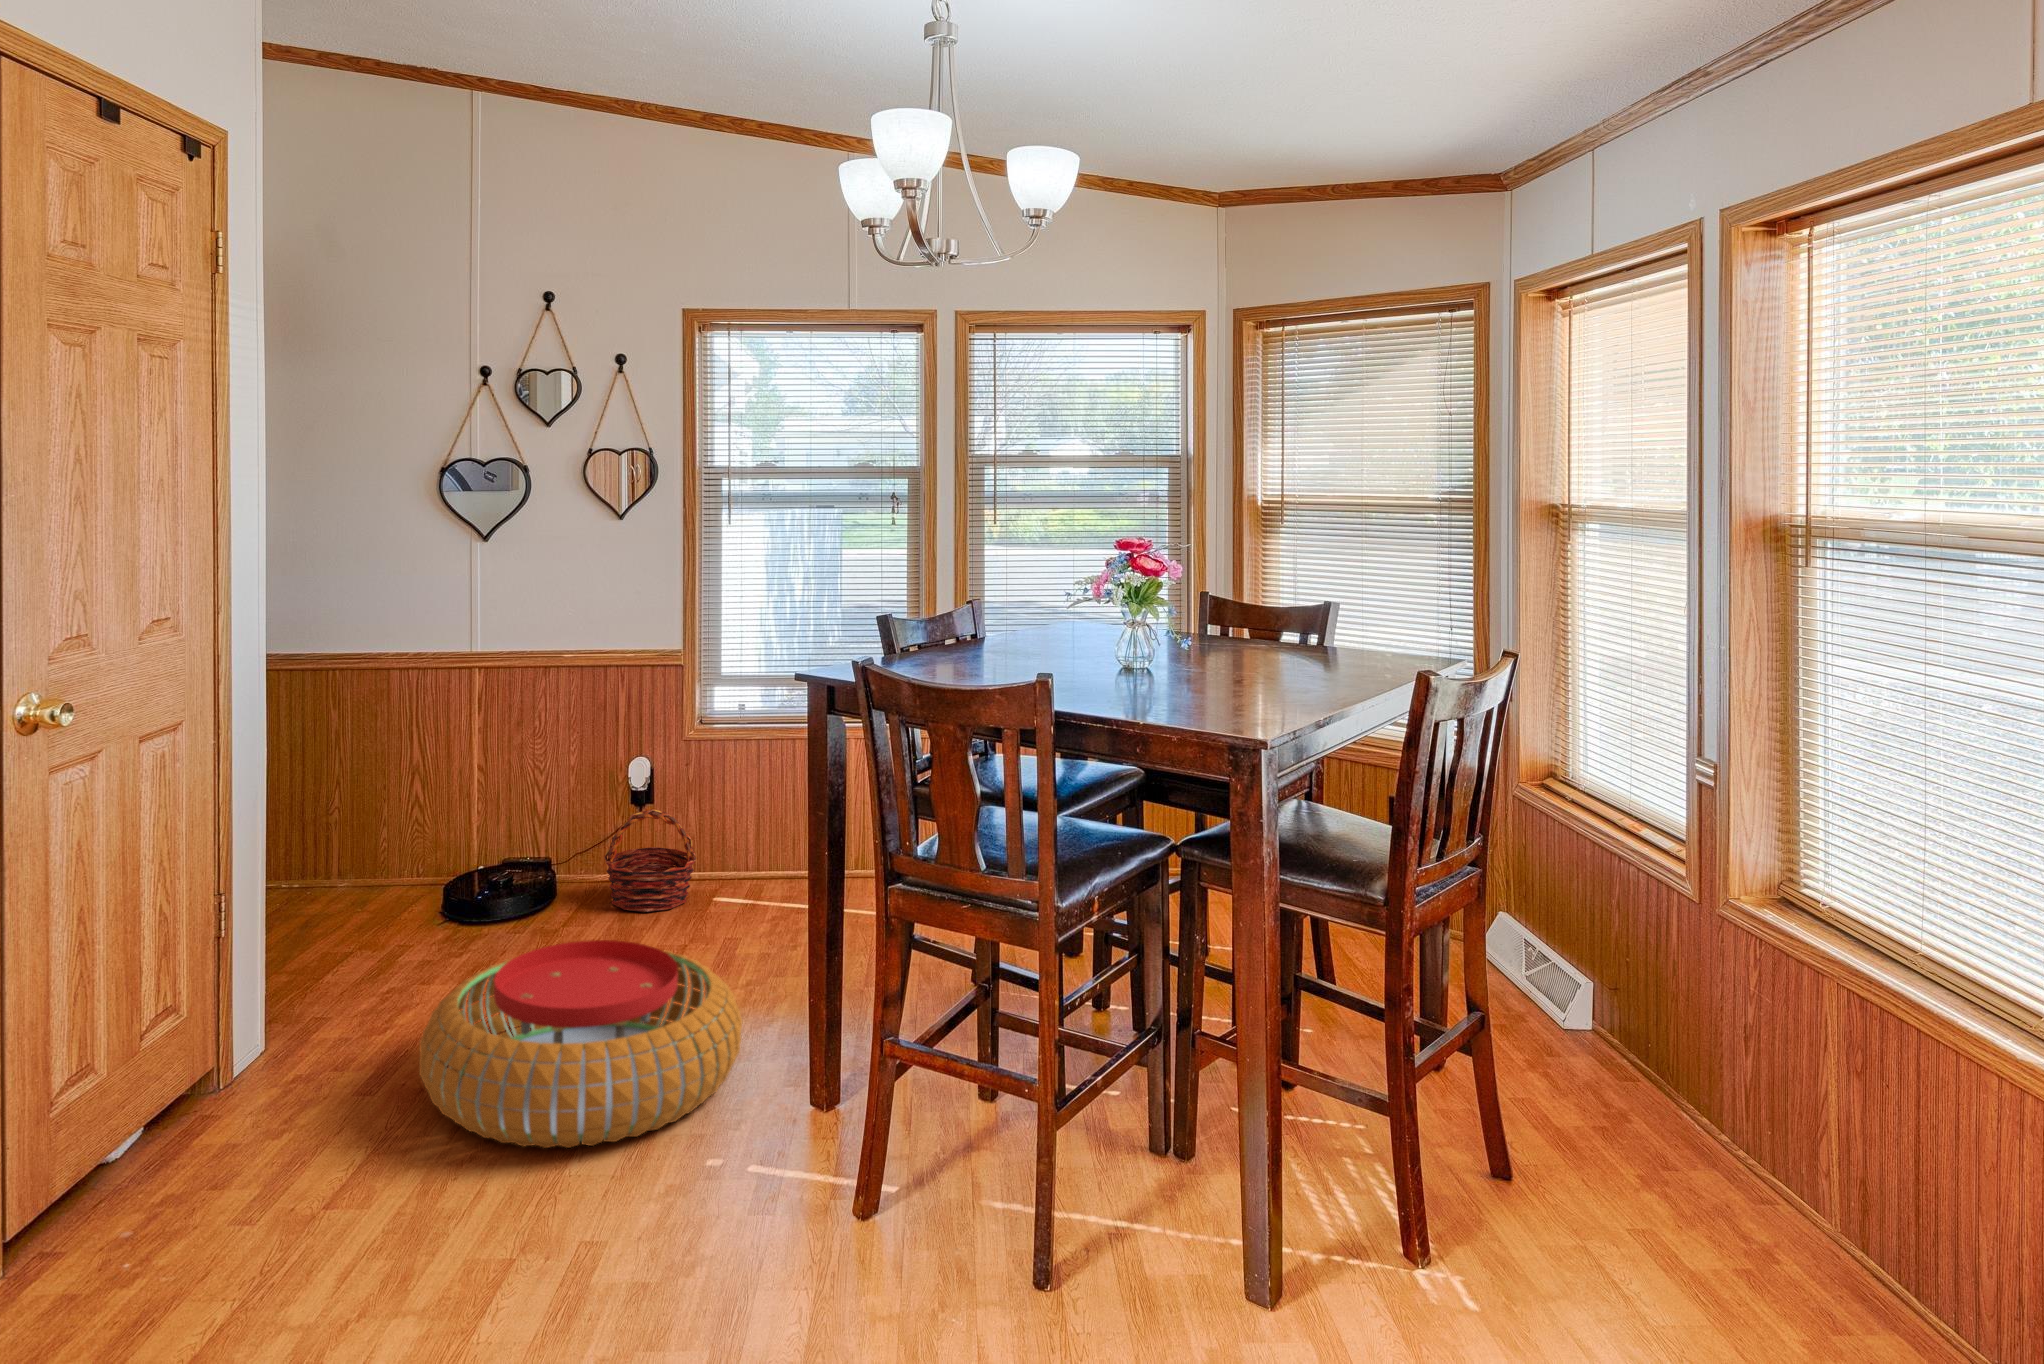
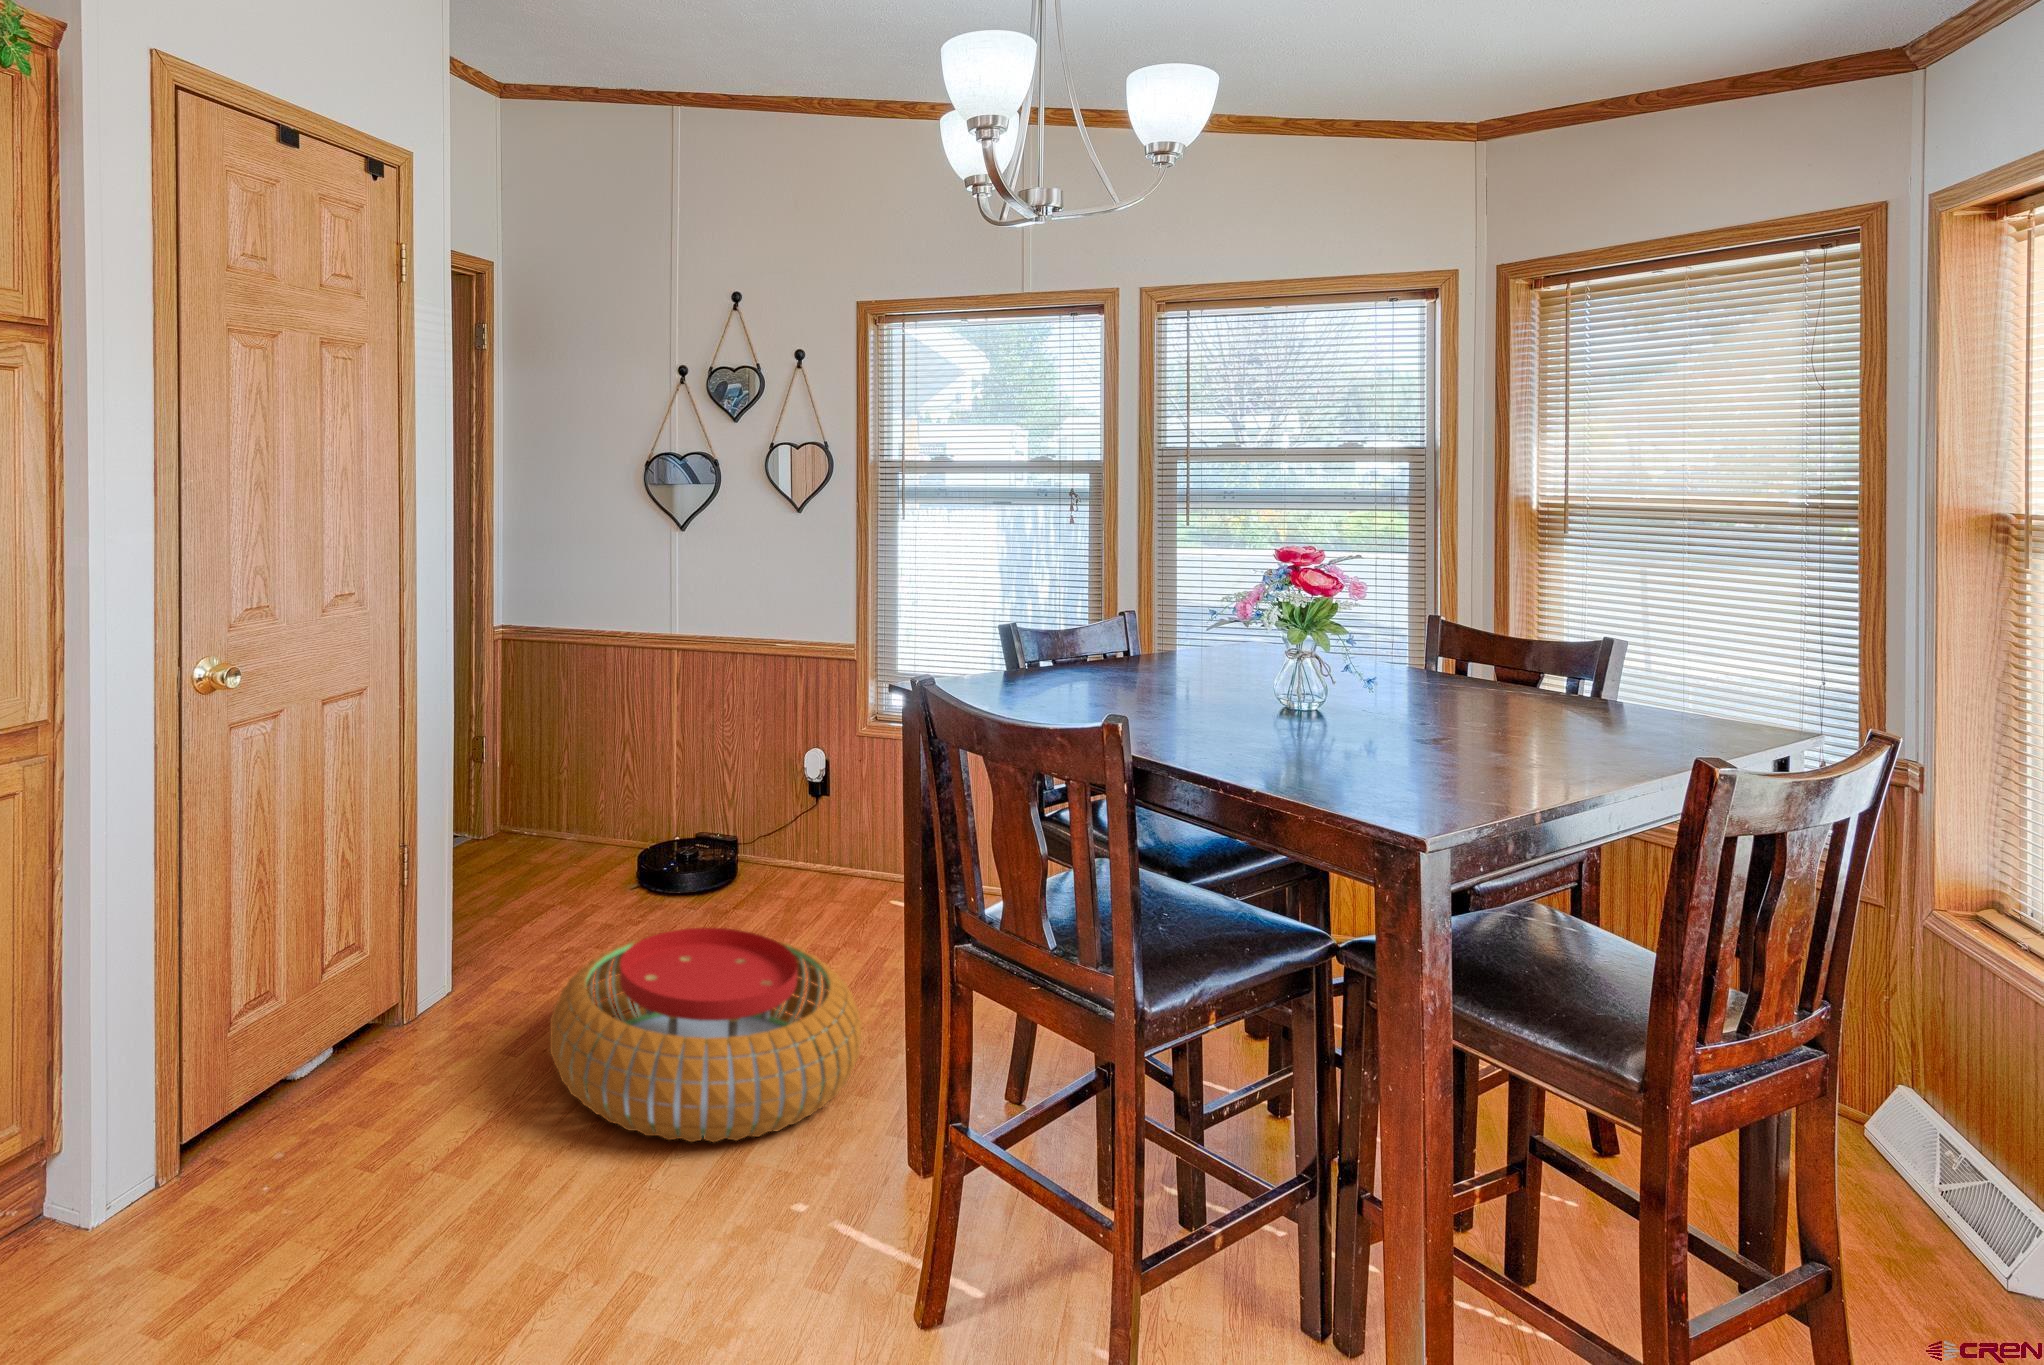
basket: present [604,809,696,913] -> none [780,798,868,900]

